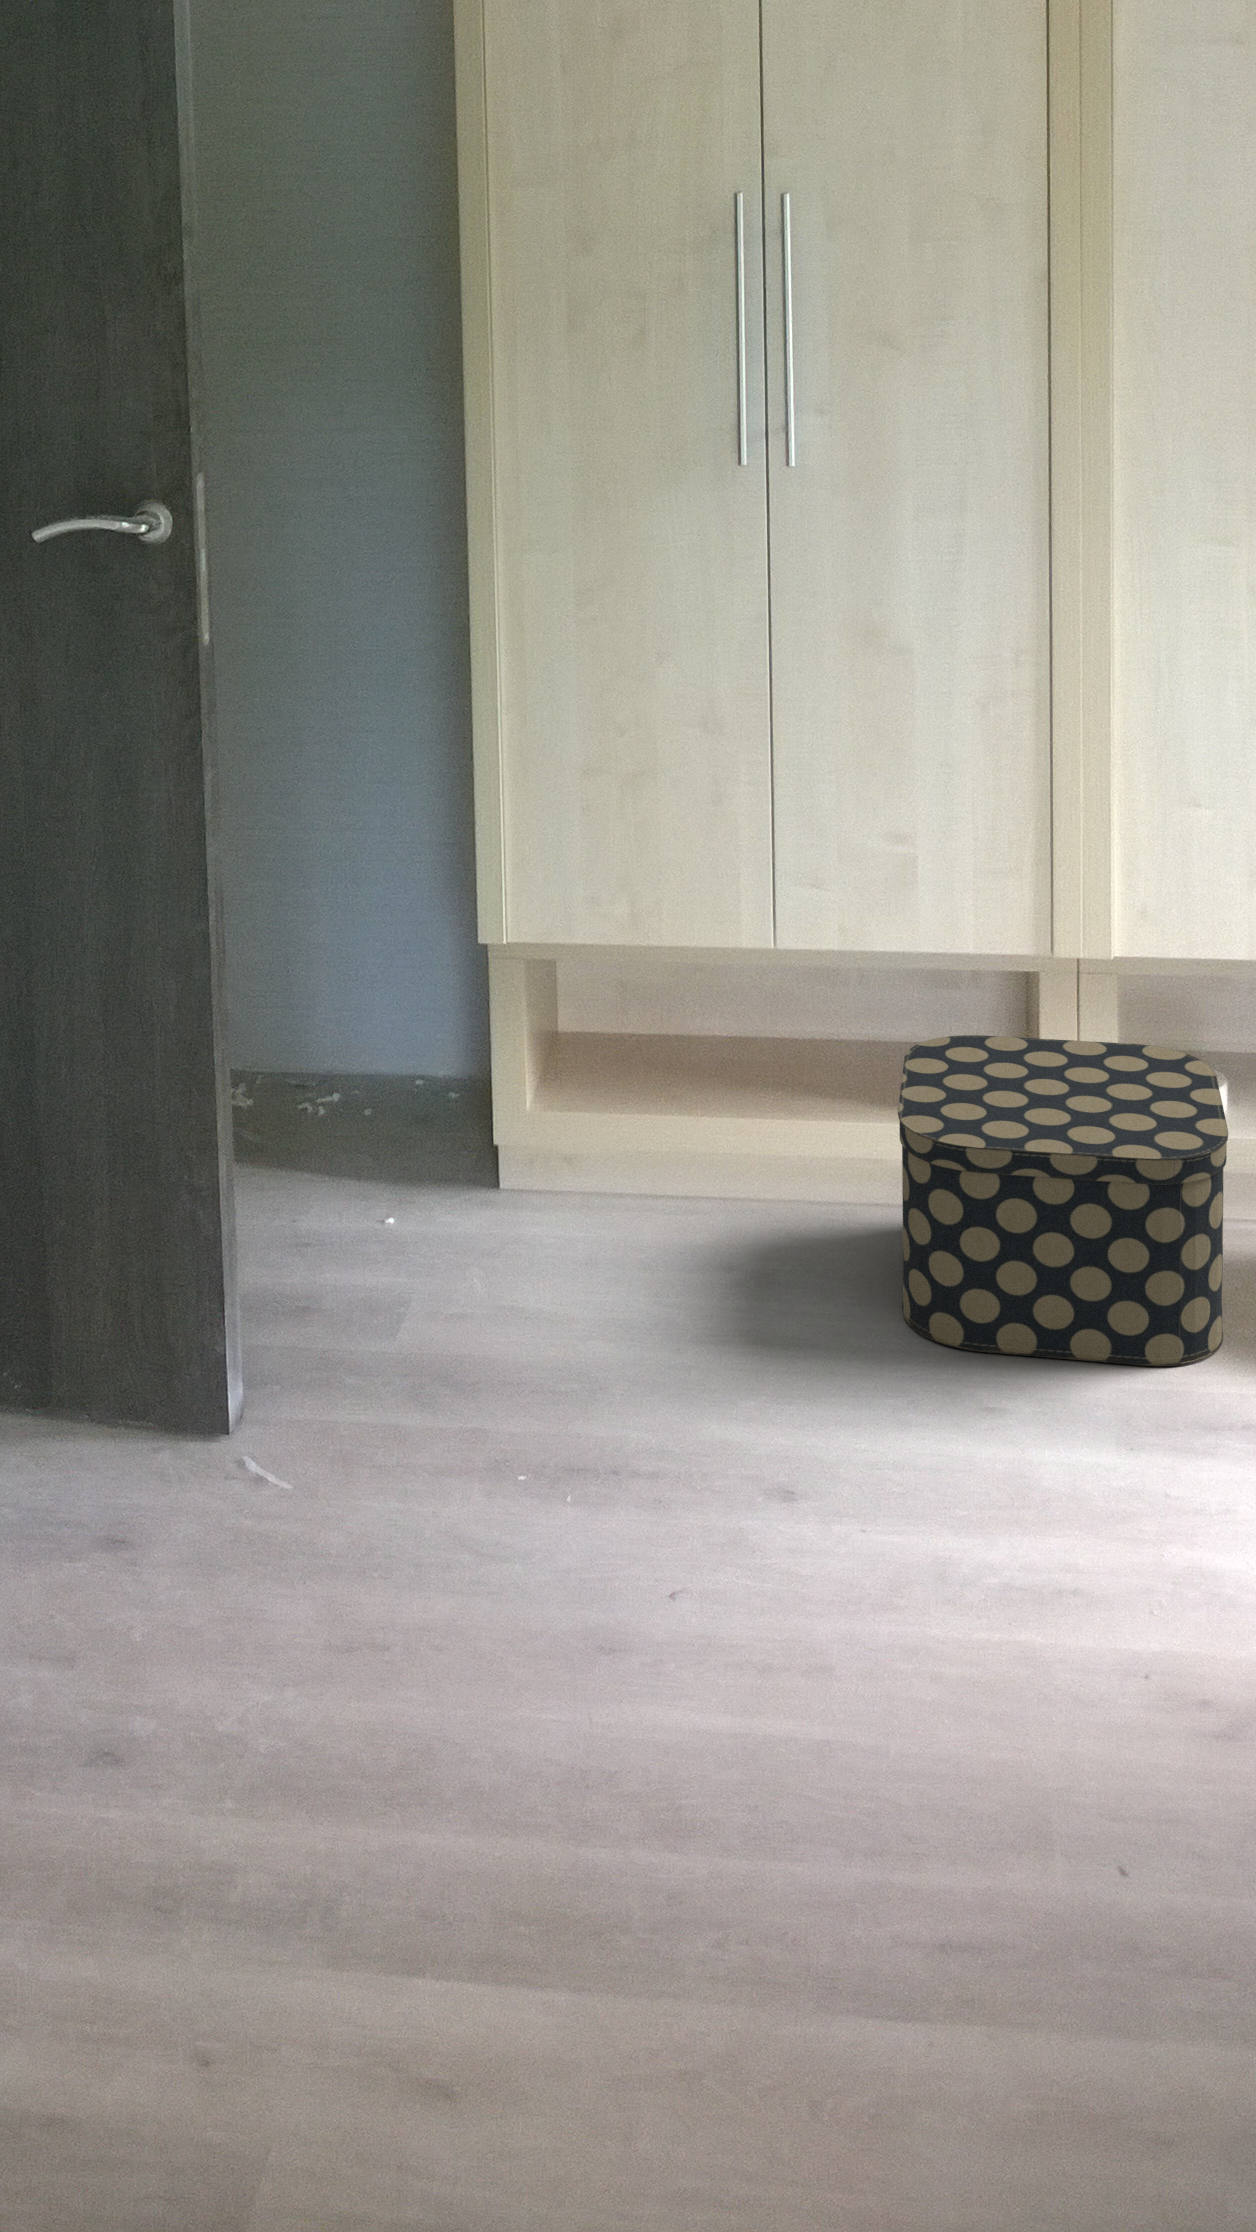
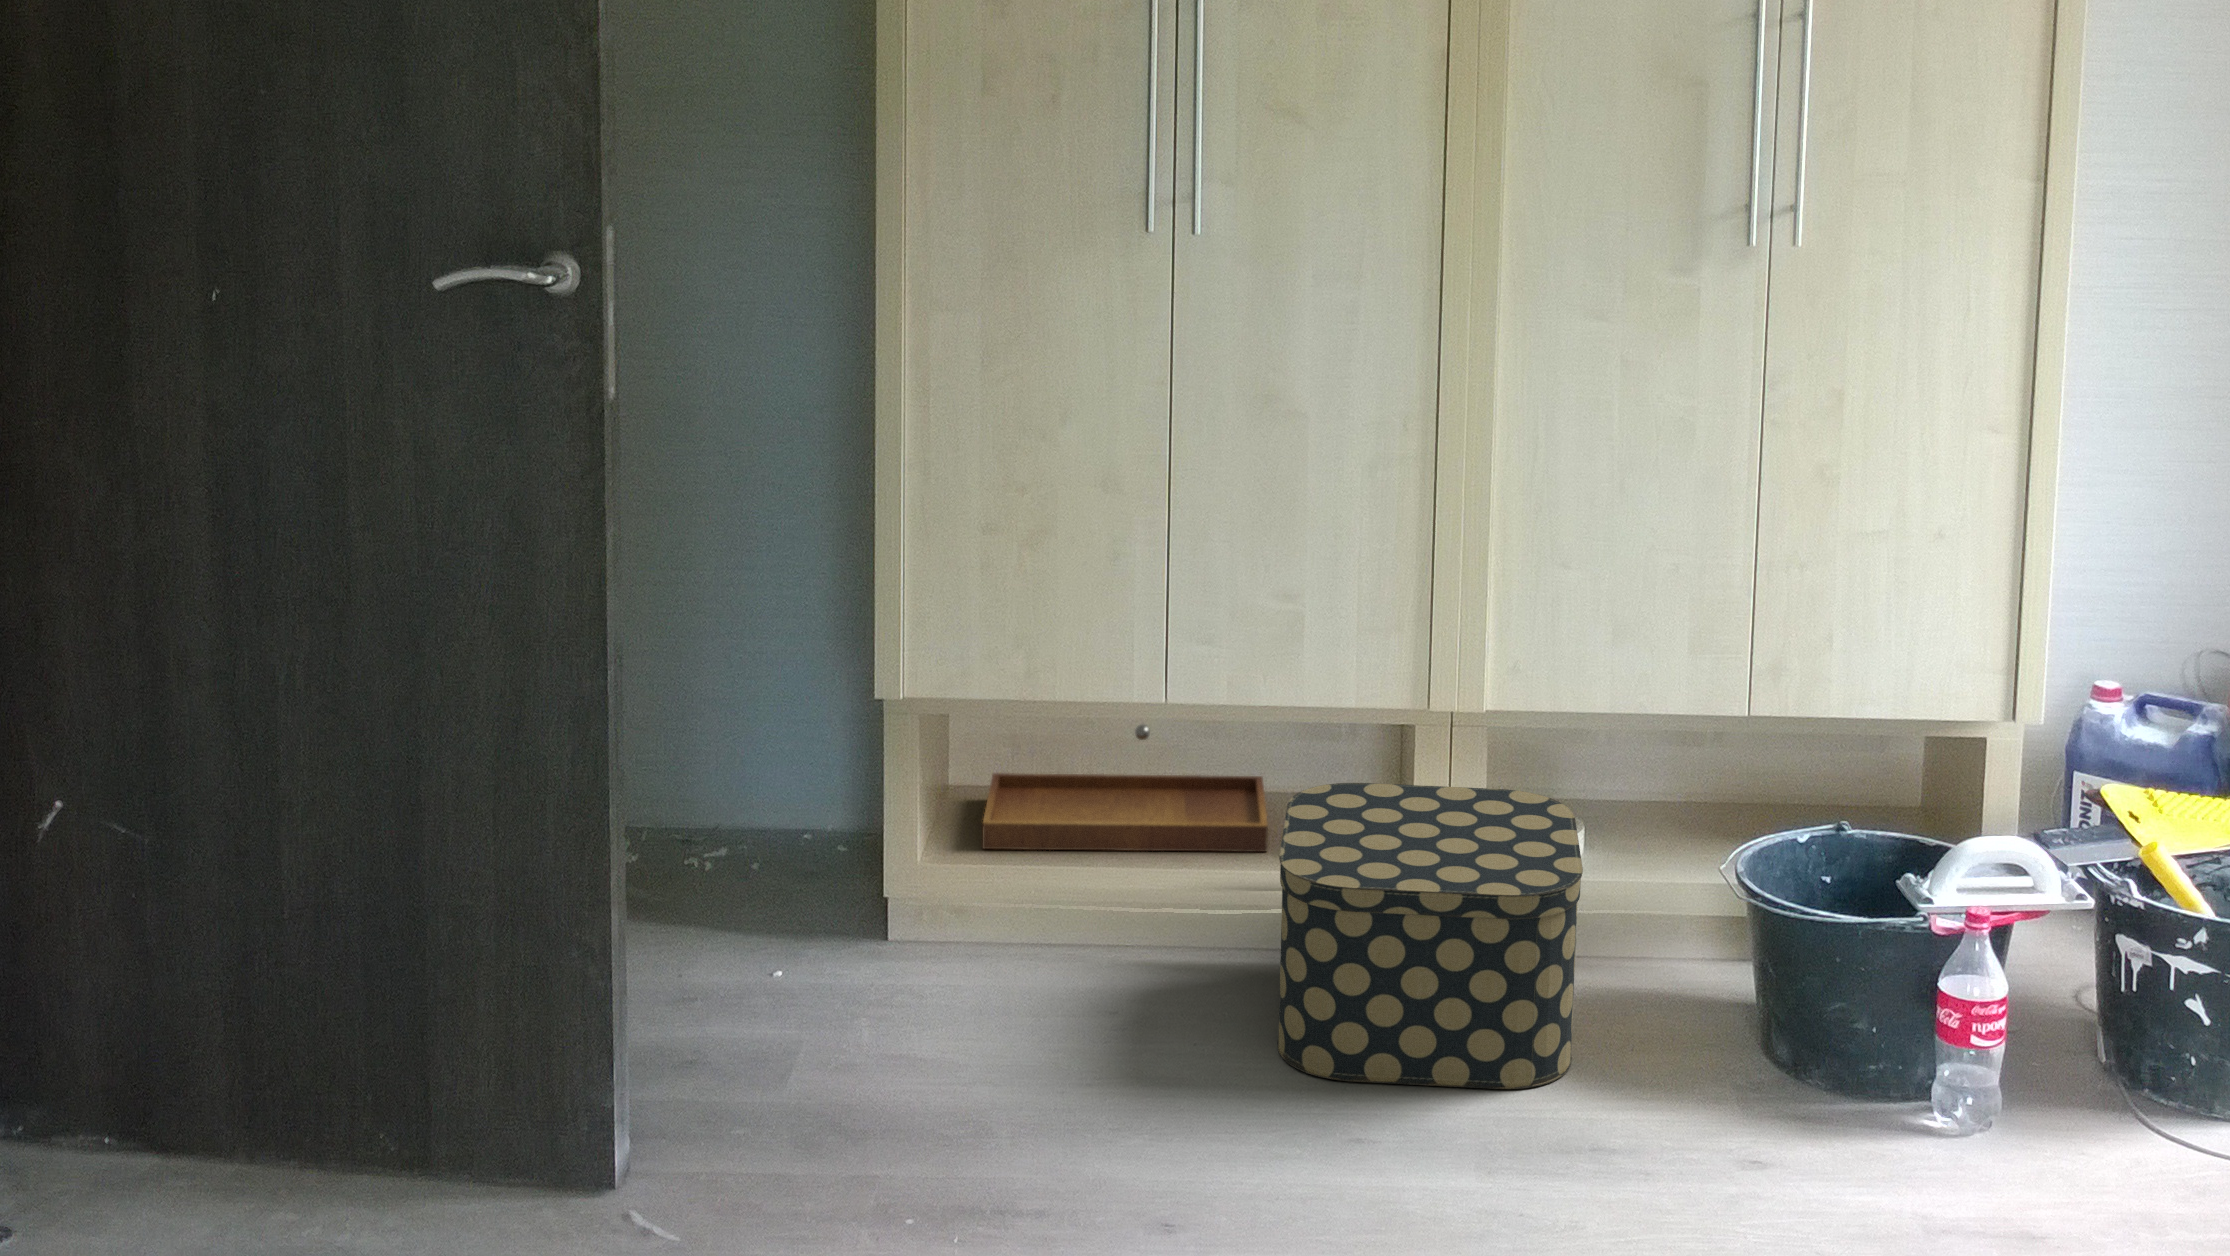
tray: none [591,972,884,1105] -> present [982,725,1268,852]

